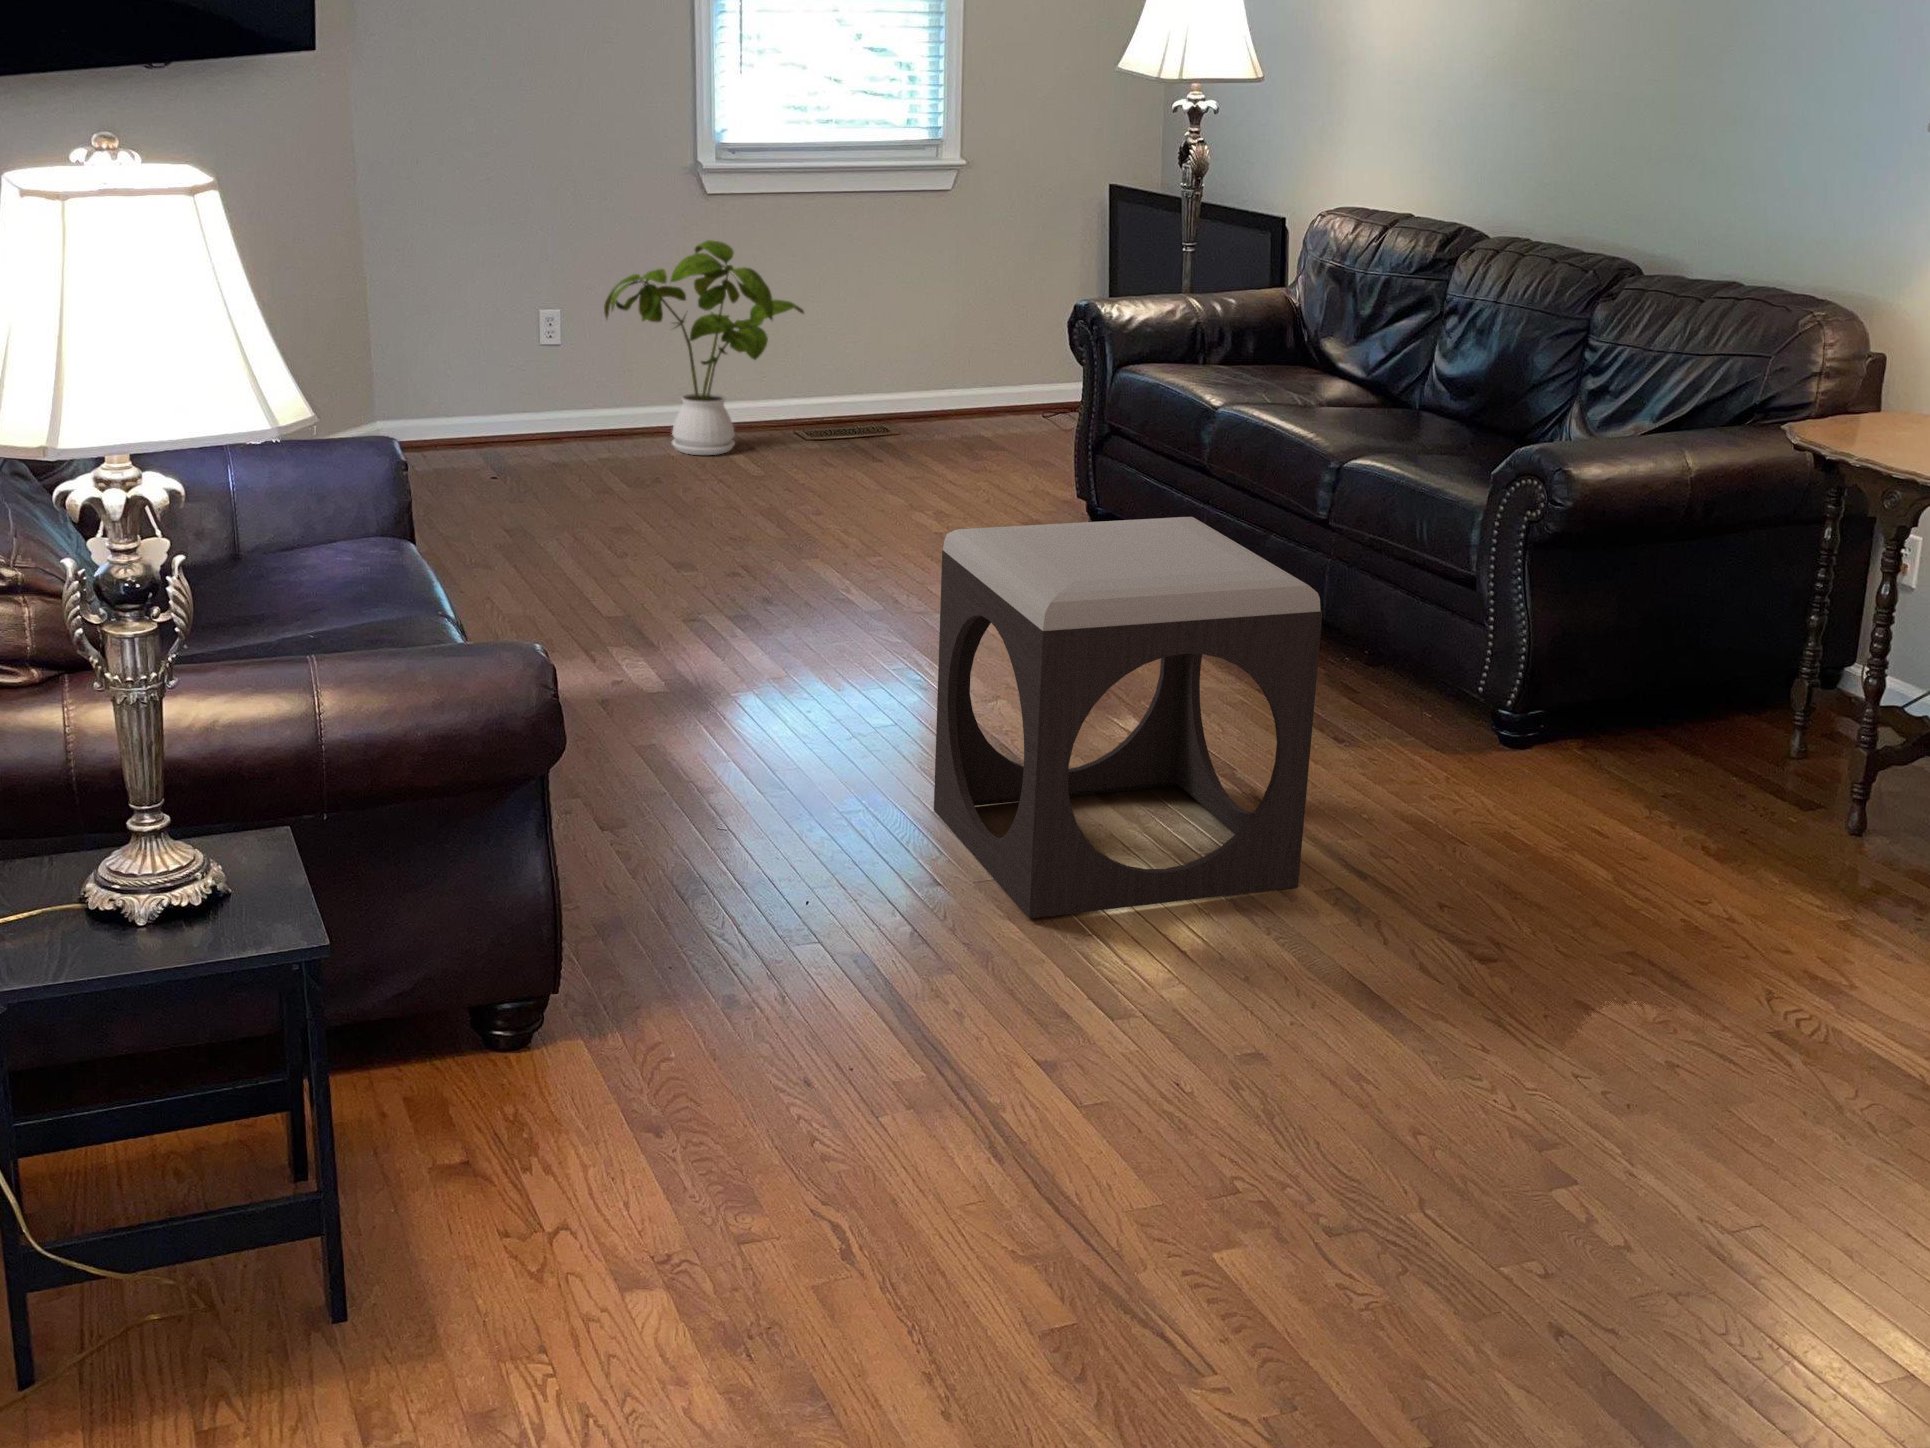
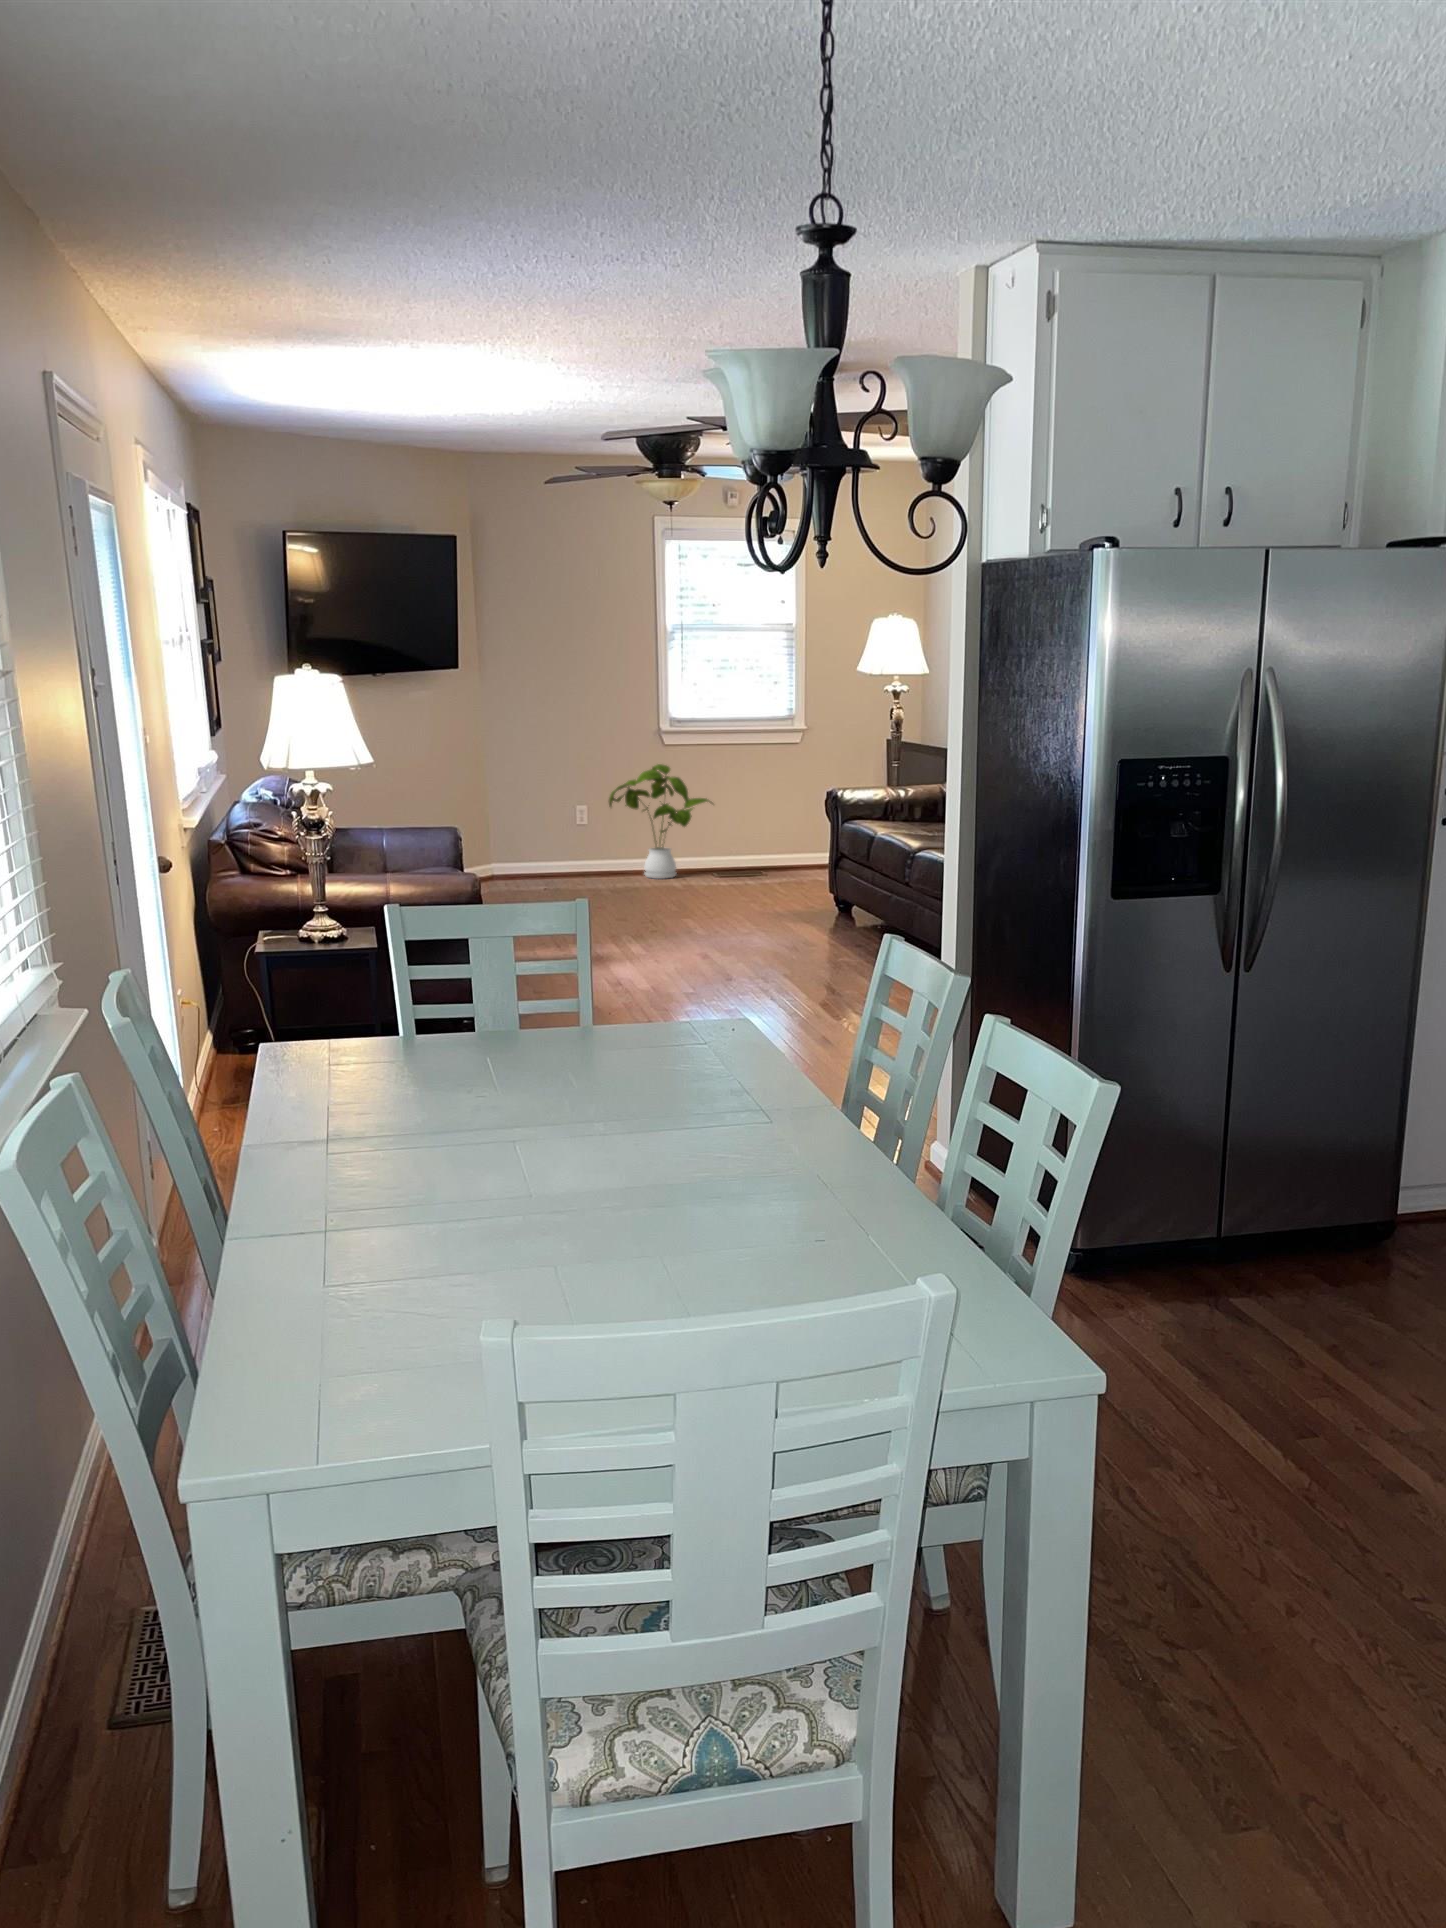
footstool: present [934,517,1323,918] -> none [682,844,829,1005]

